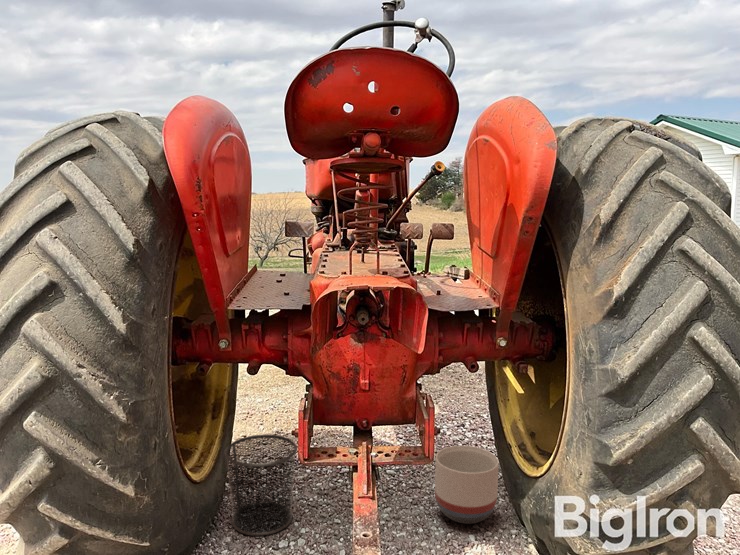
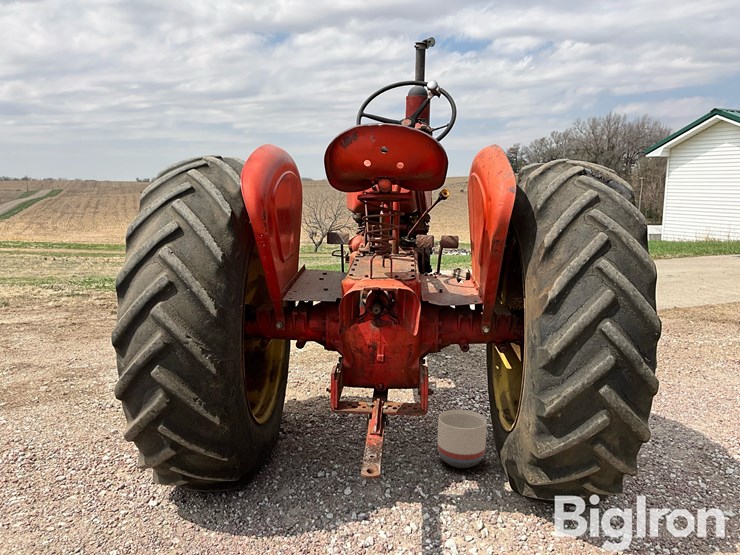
trash can: present [224,435,297,536] -> none [279,395,333,469]

